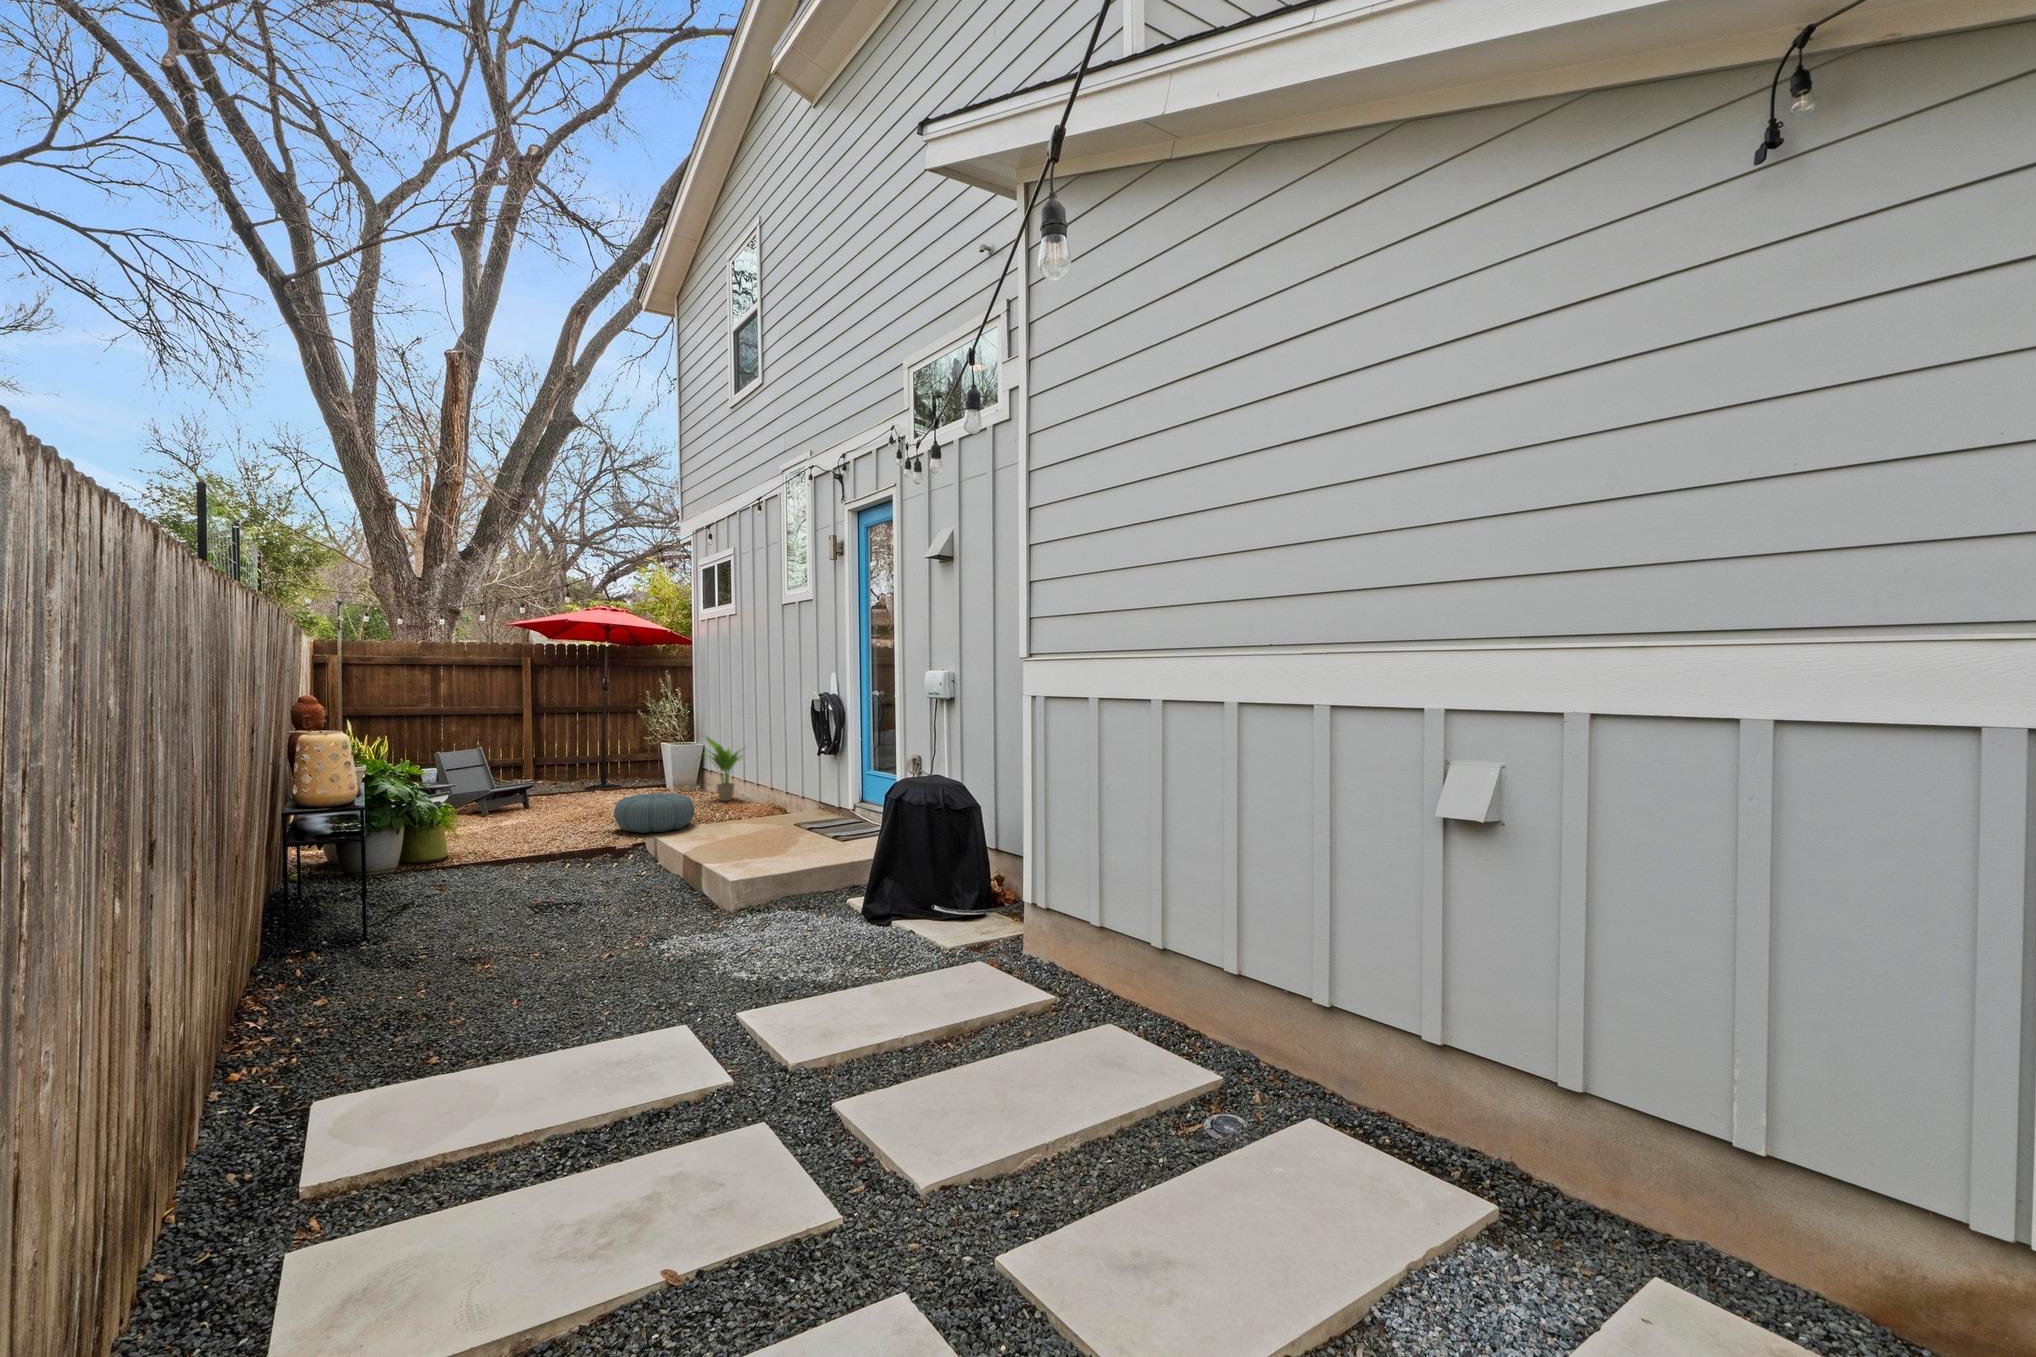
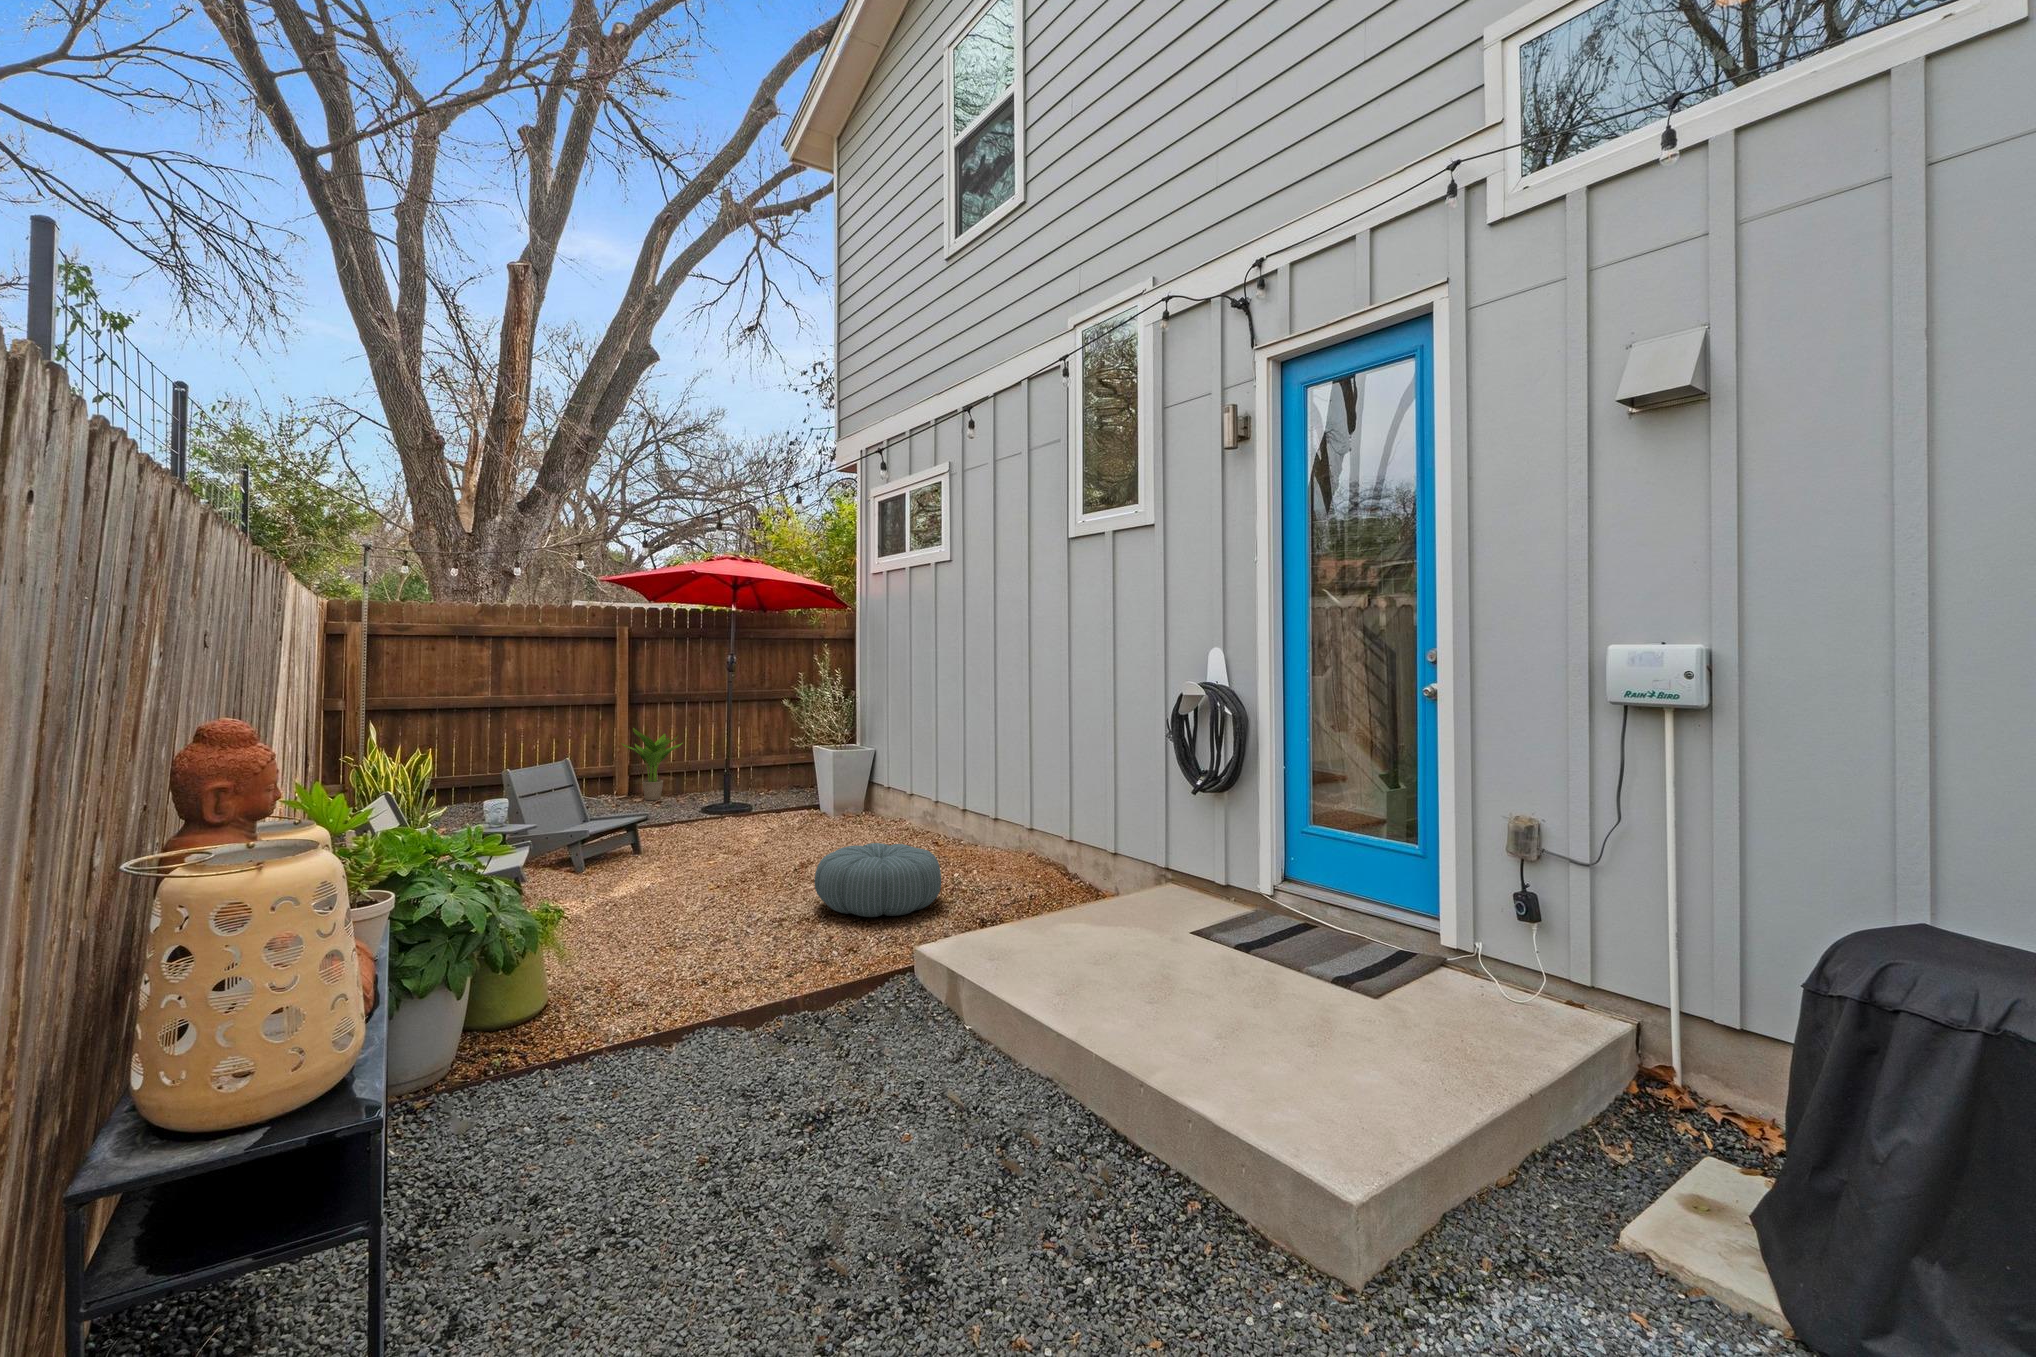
potted plant: present [706,736,741,801] -> present [622,728,683,801]

